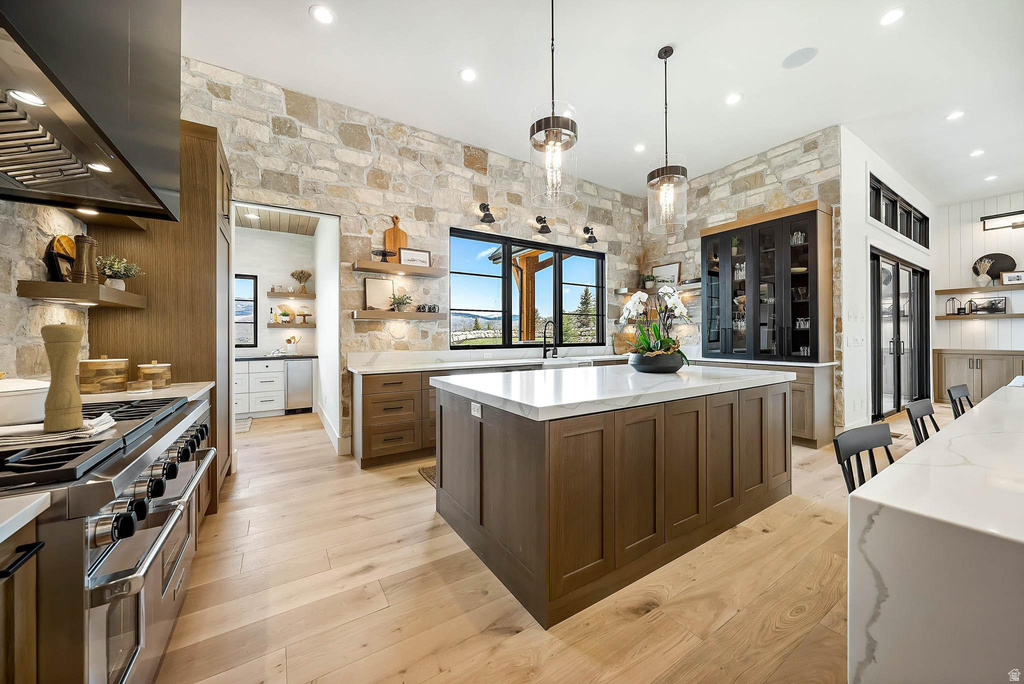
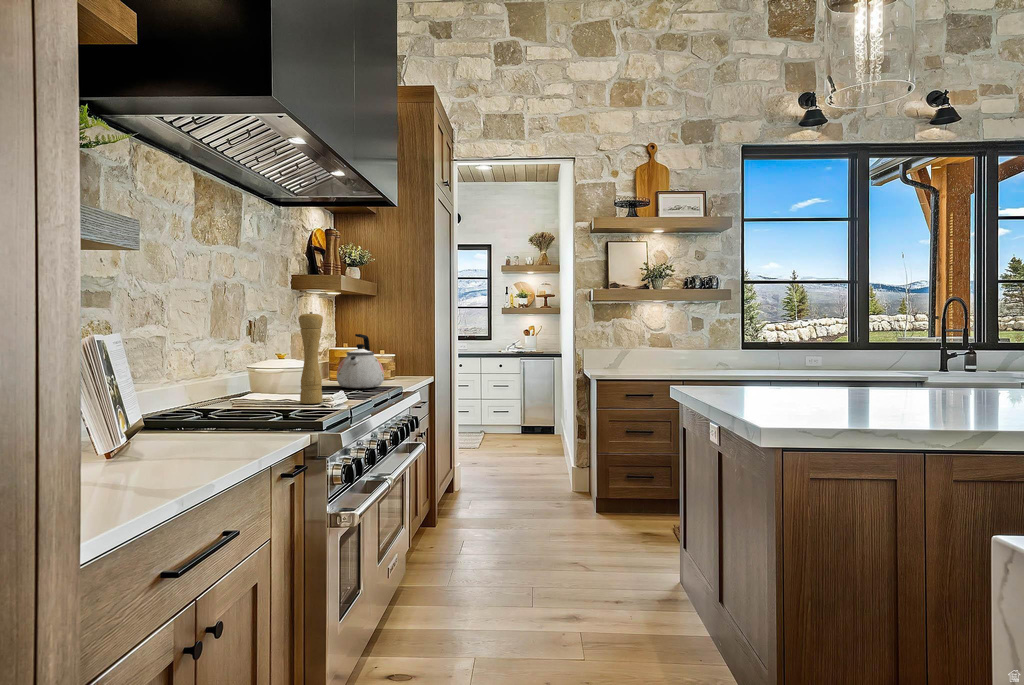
kettle: none [98,346,167,403] -> present [337,334,384,389]

